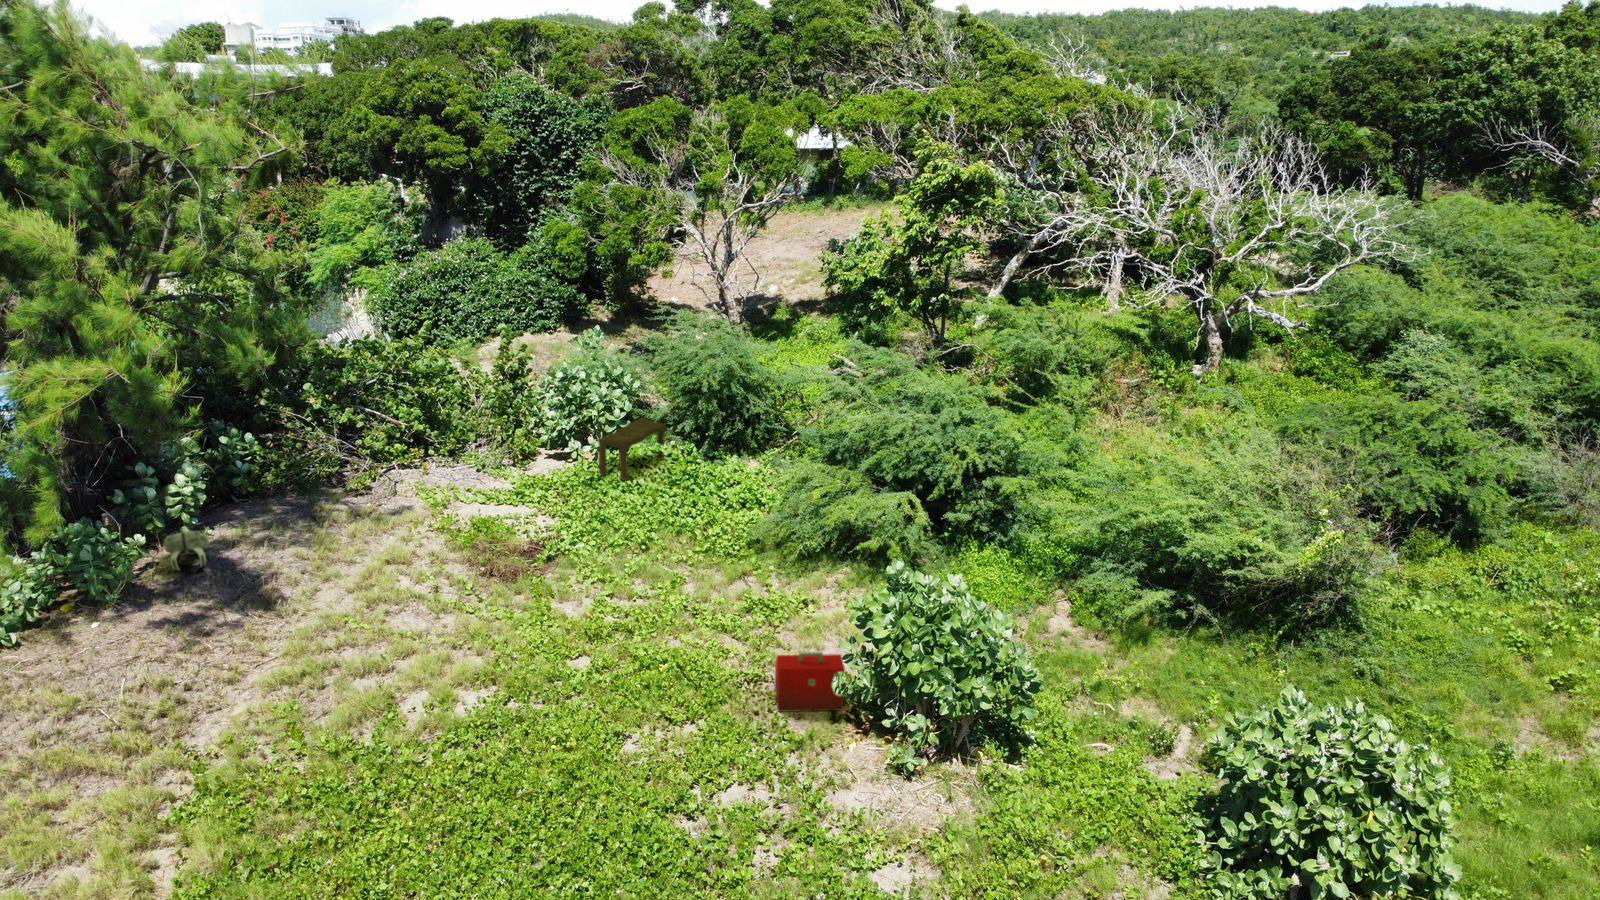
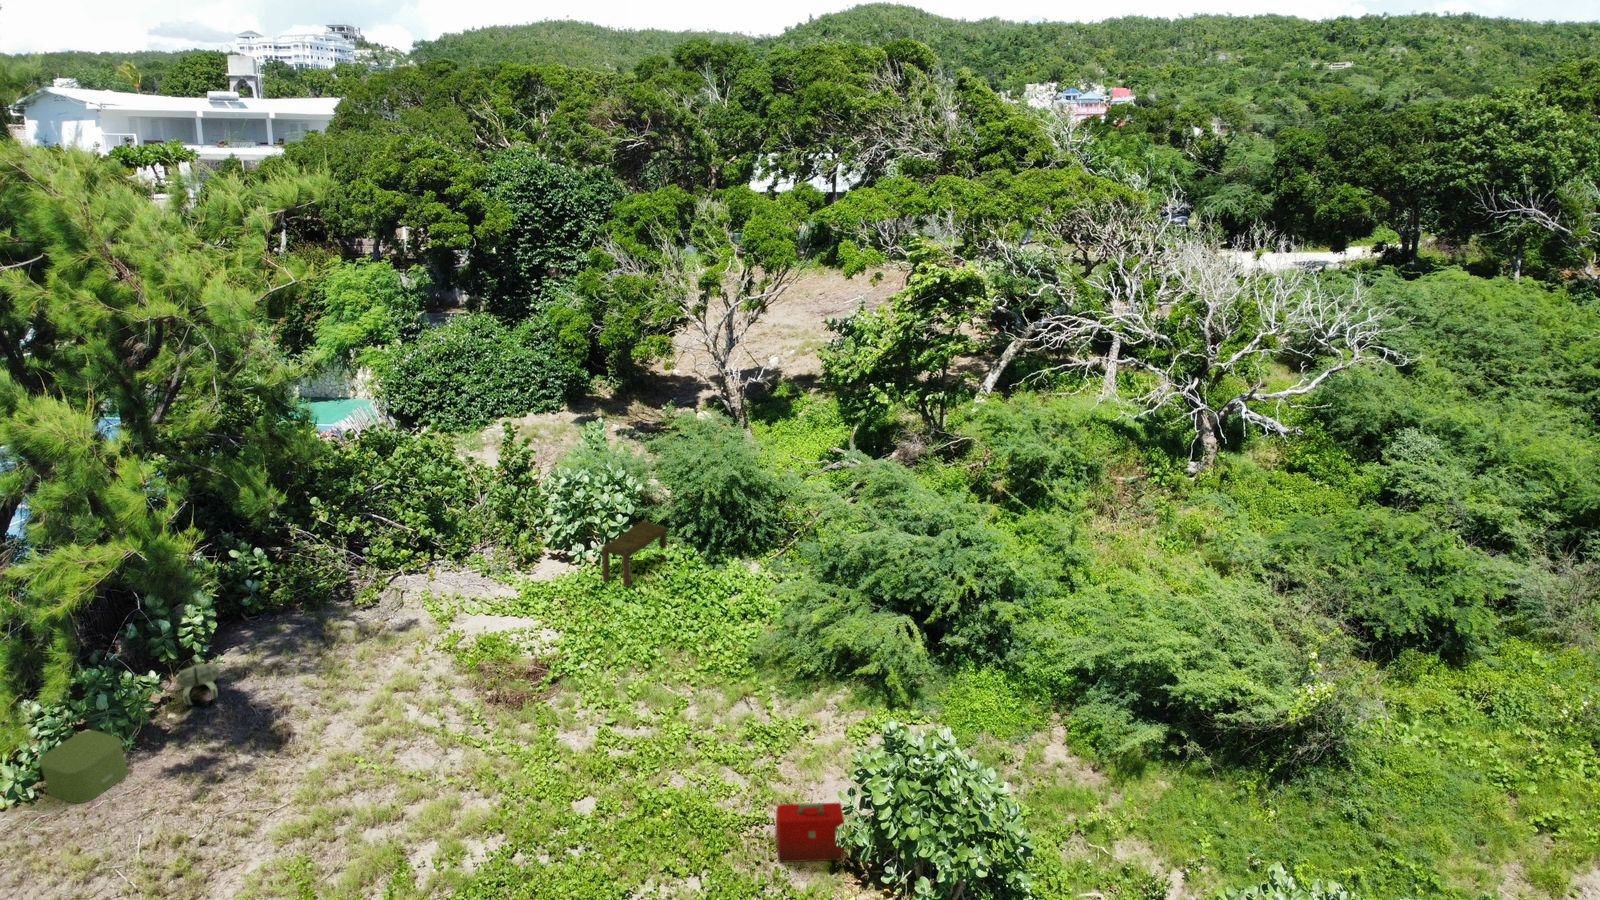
storage box: none [22,584,115,652] -> present [39,730,128,803]

